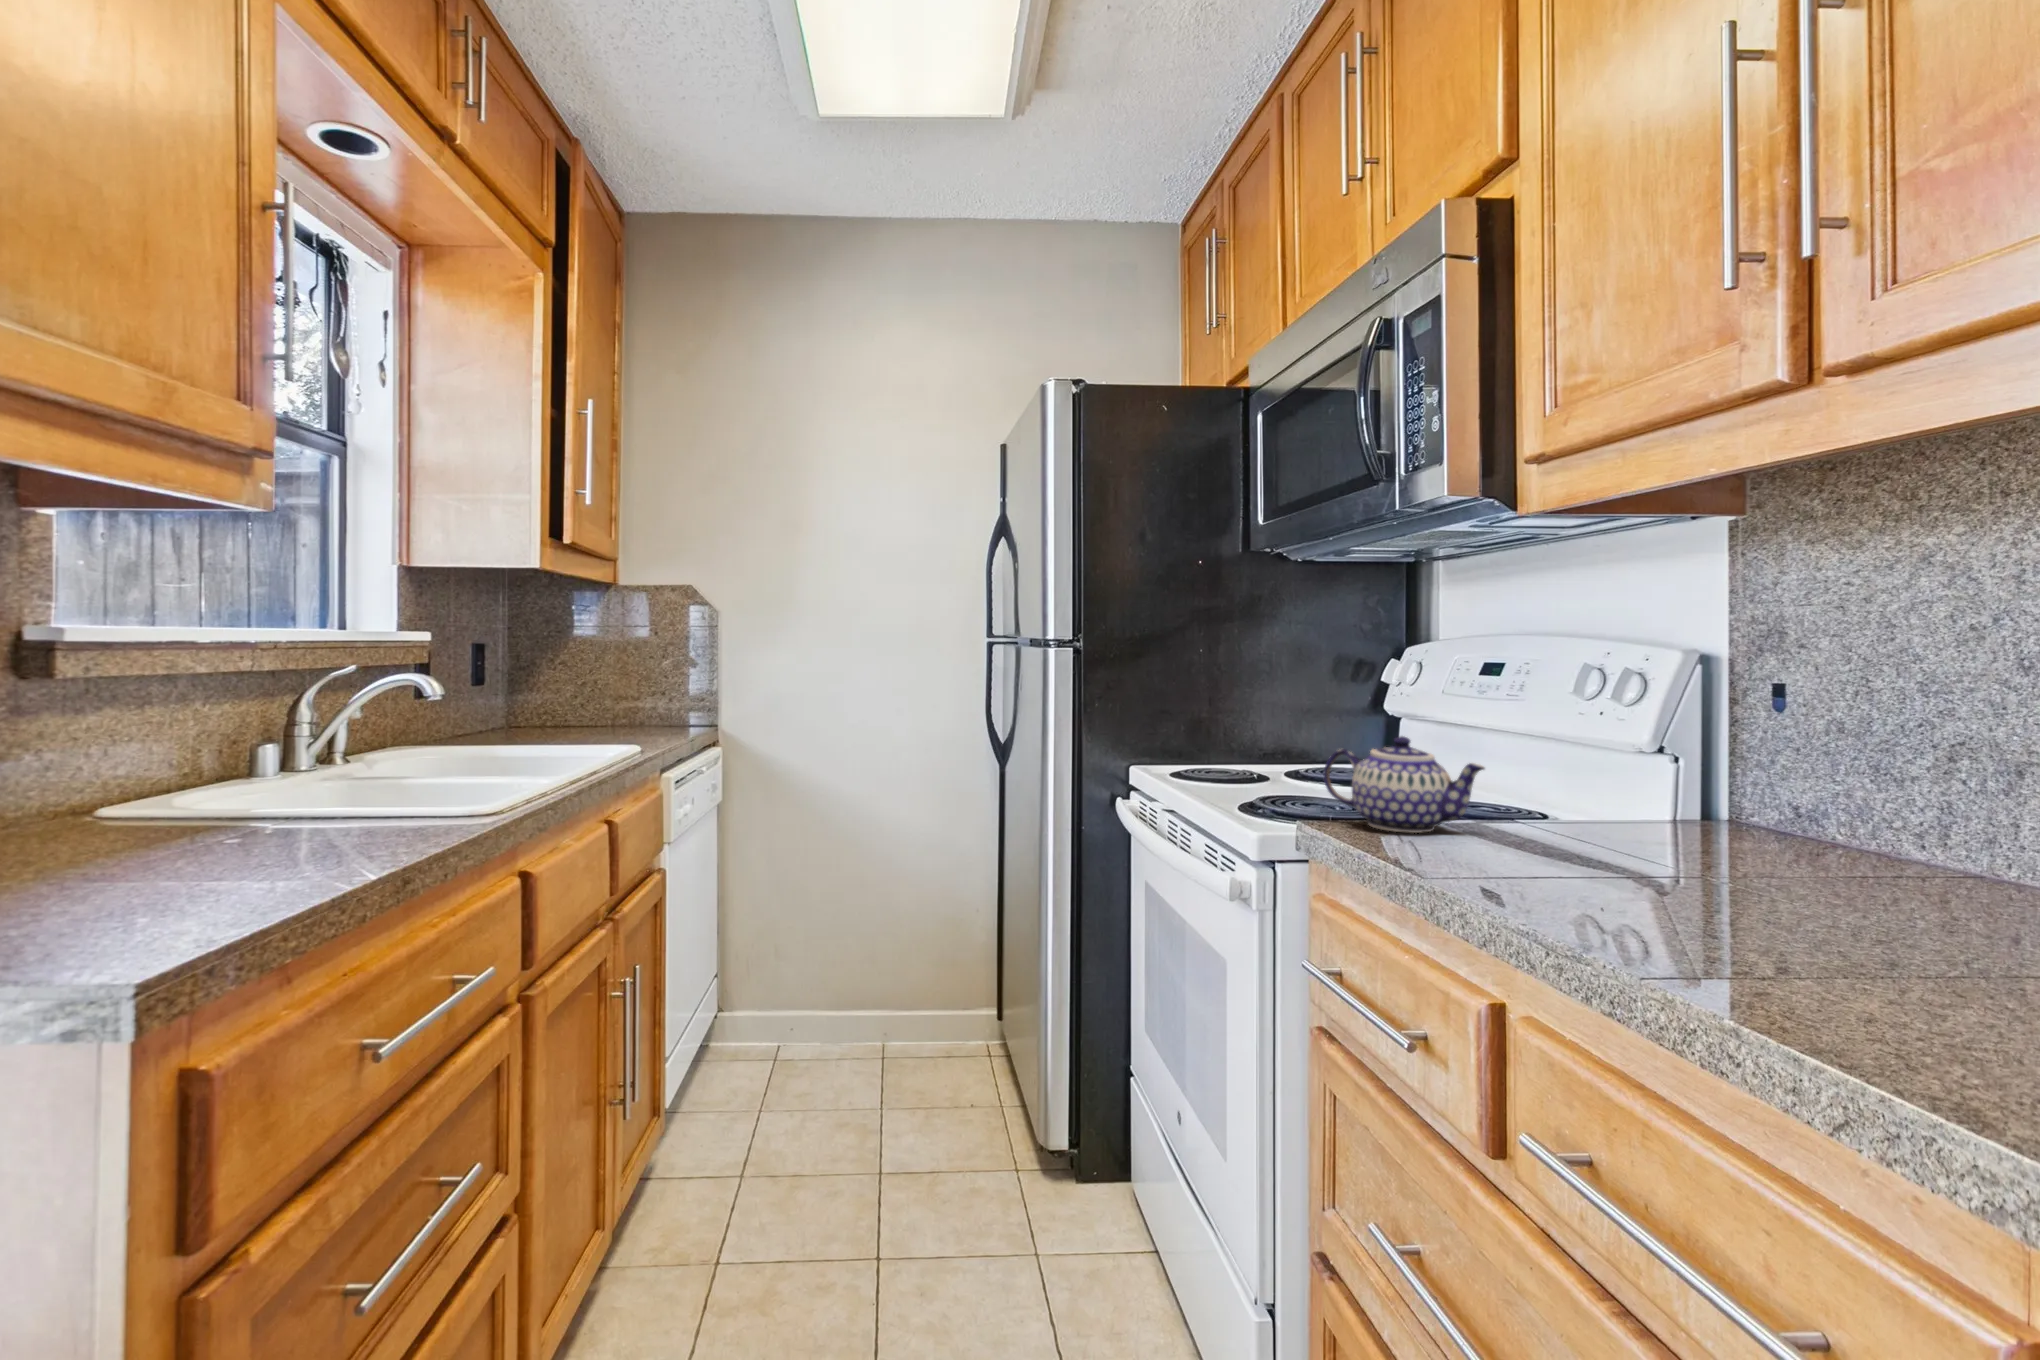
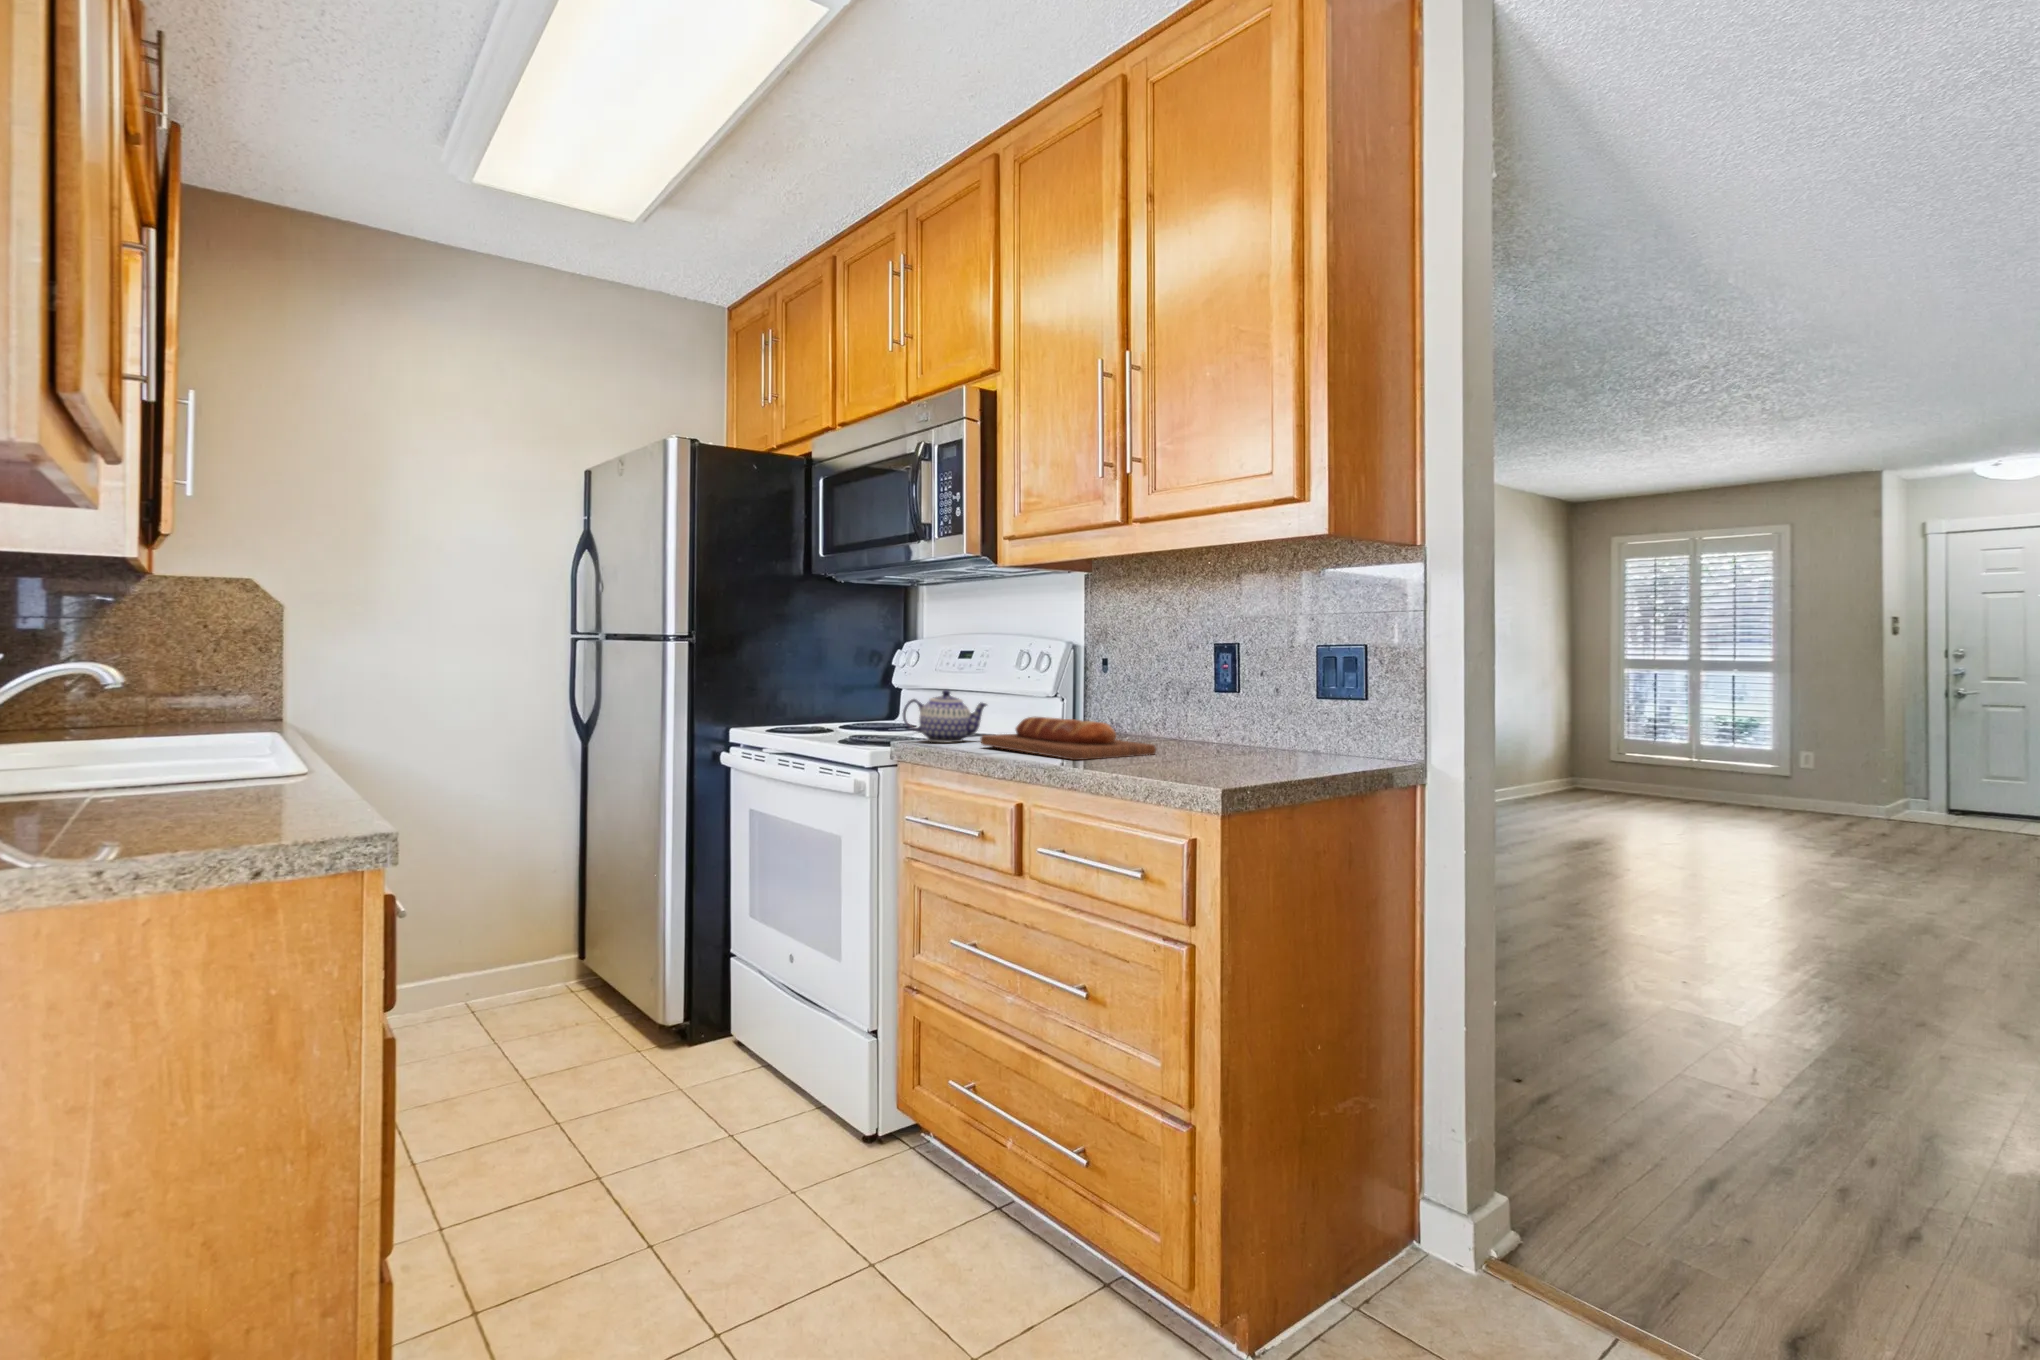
bread loaf: none [1447,808,1906,954] -> present [980,717,1156,760]

